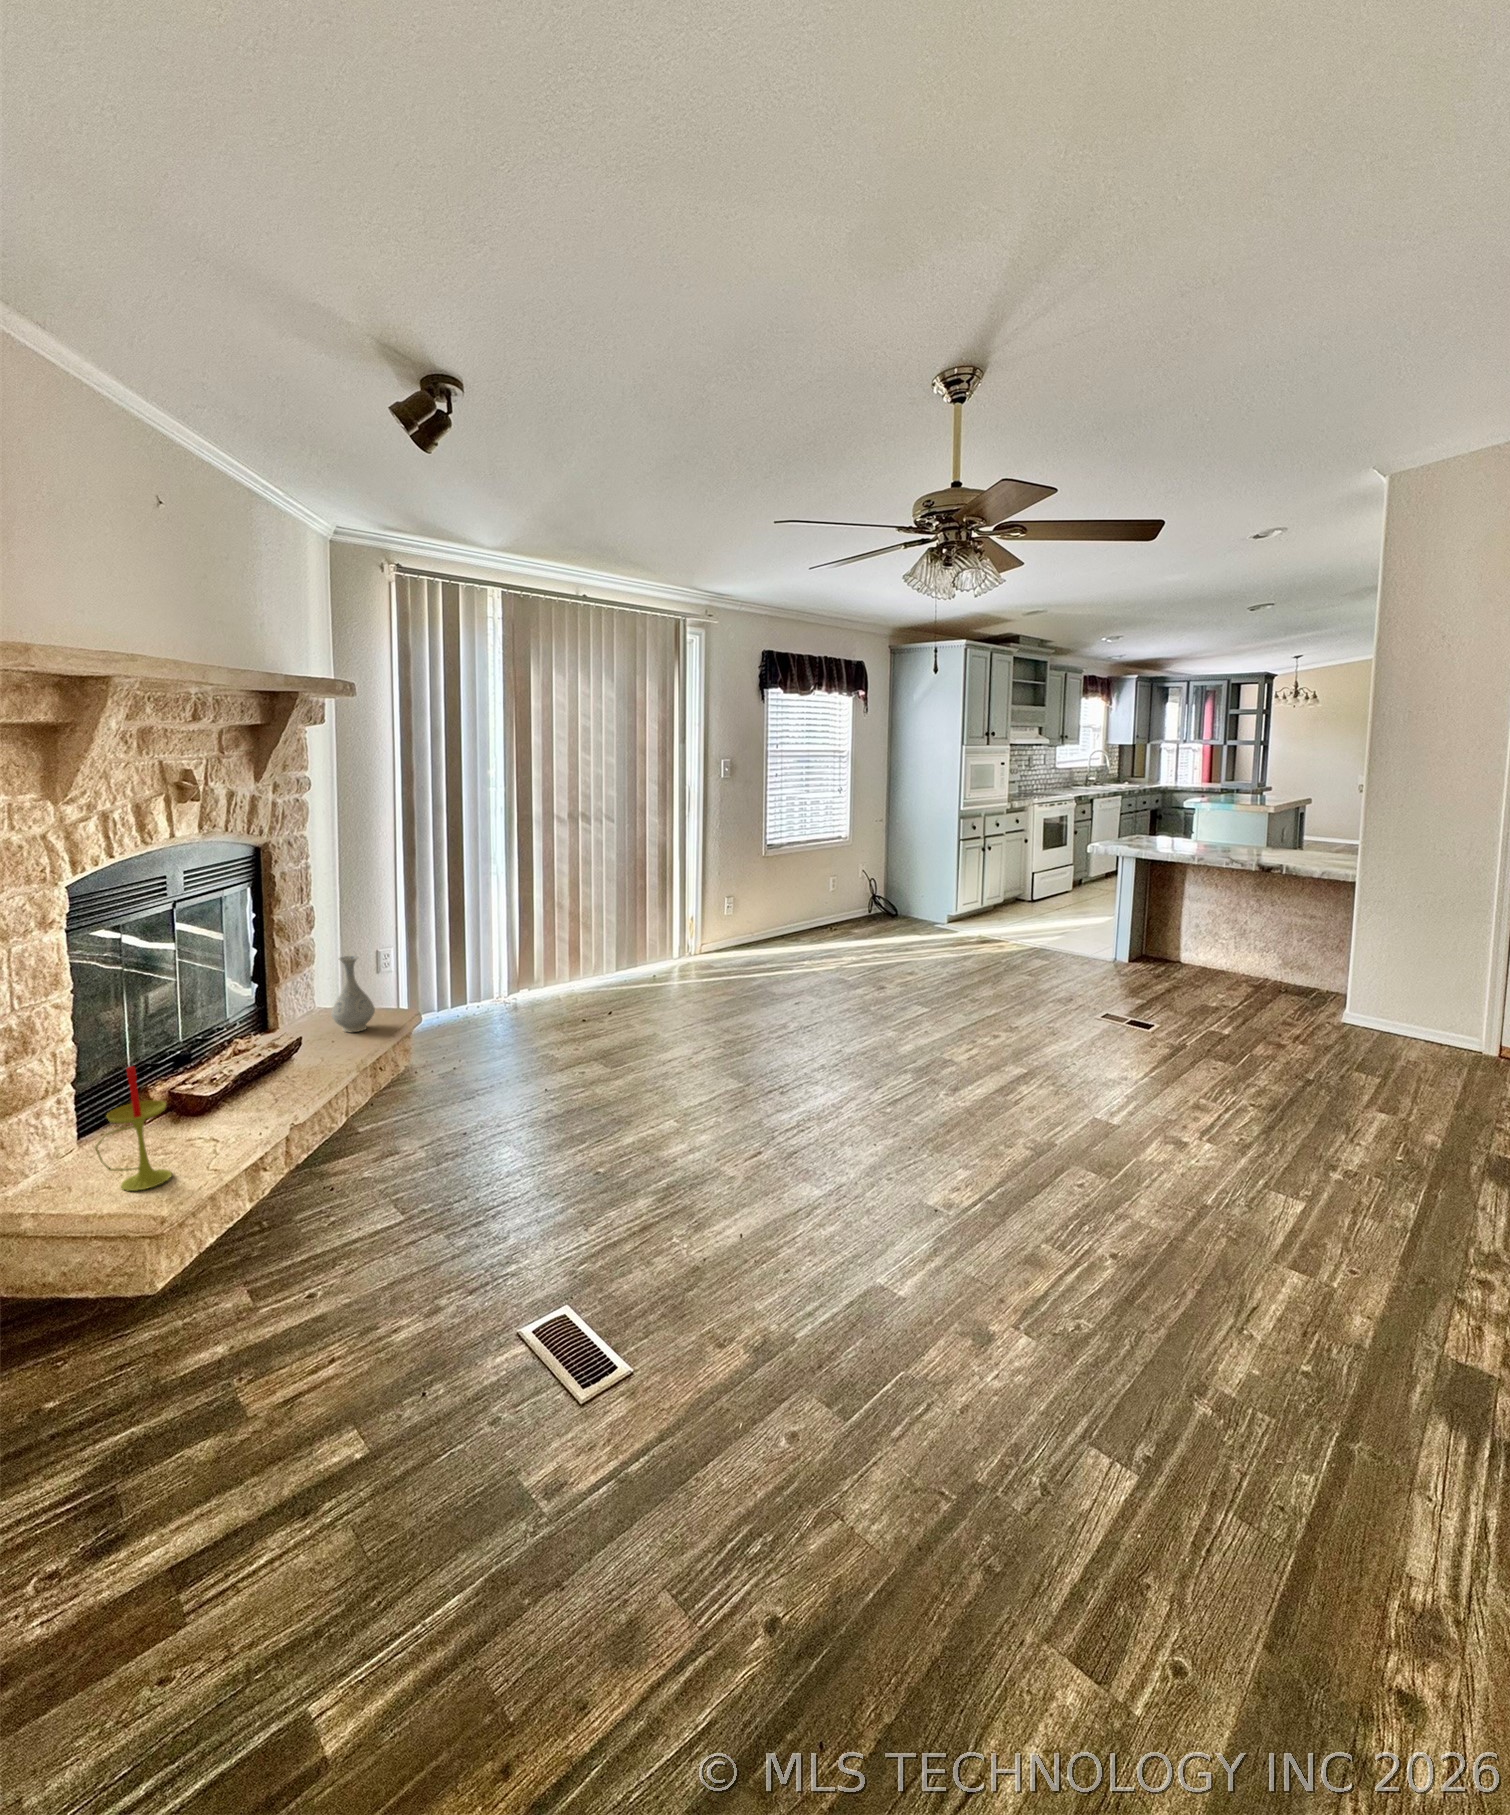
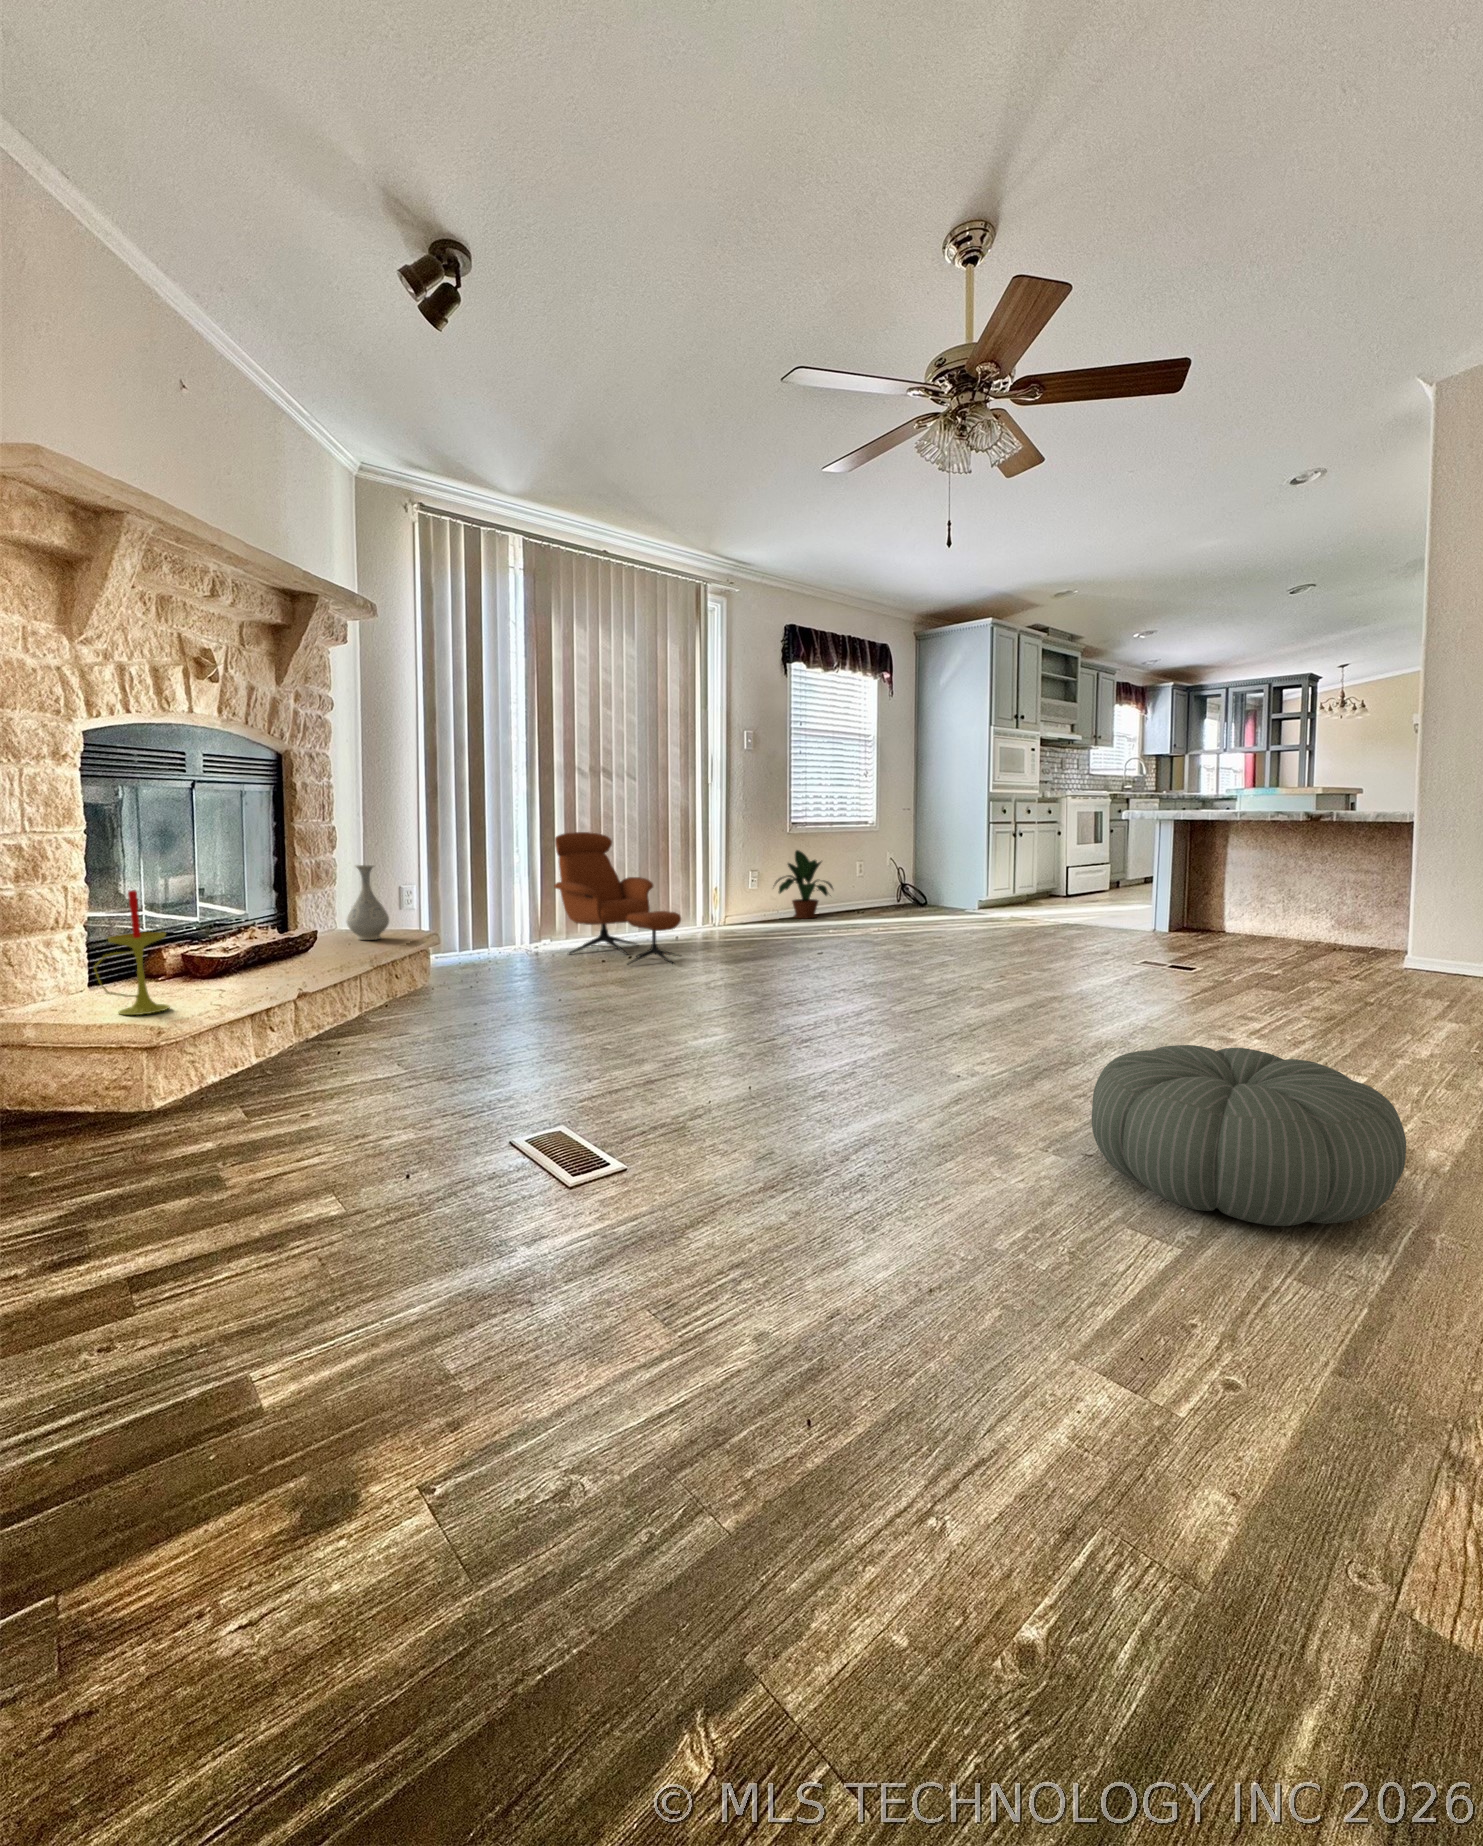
lounge chair: none [534,877,664,1023] -> present [554,832,681,964]
potted plant: none [749,877,810,944] -> present [775,850,833,918]
pouf: none [1064,1194,1340,1403] -> present [1092,1045,1406,1226]

